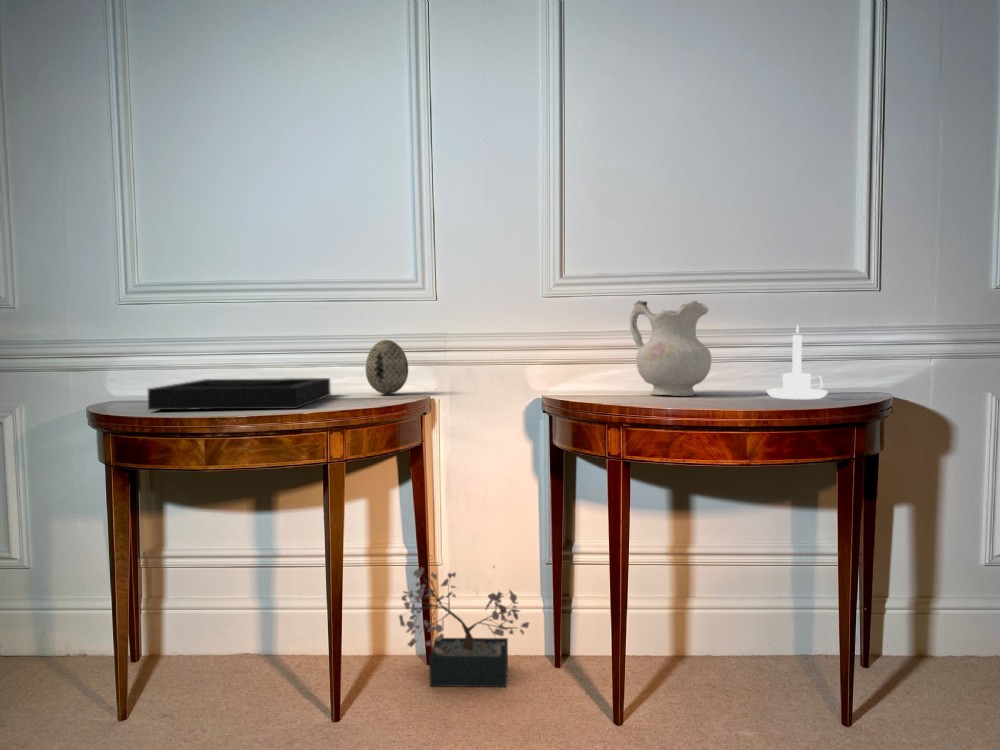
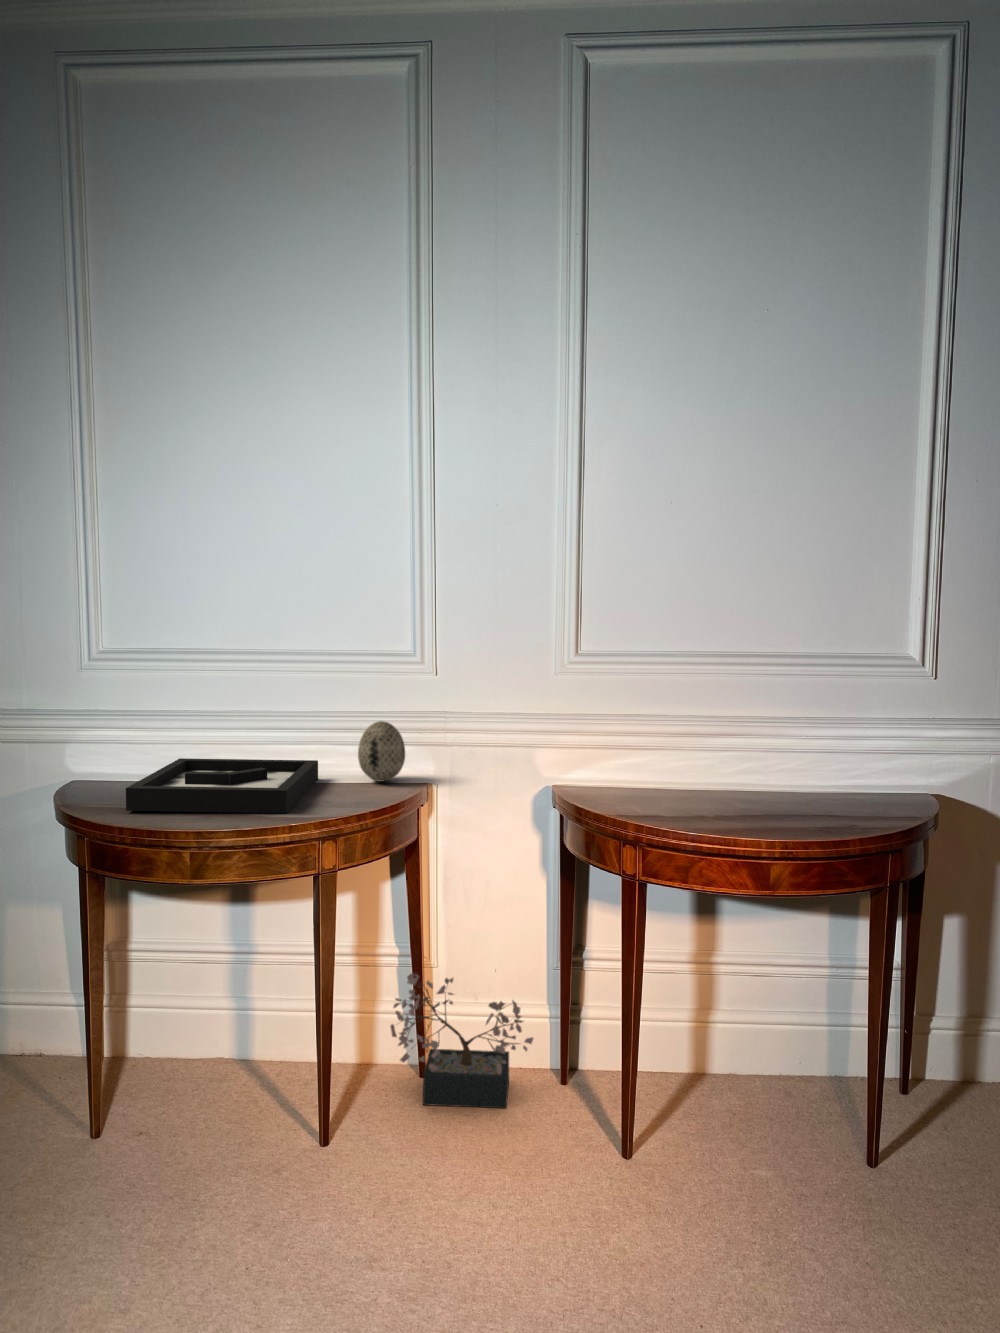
ceramic pitcher: present [630,301,711,396] -> none [653,688,741,801]
candle holder: present [766,325,828,399] -> none [798,731,864,816]

